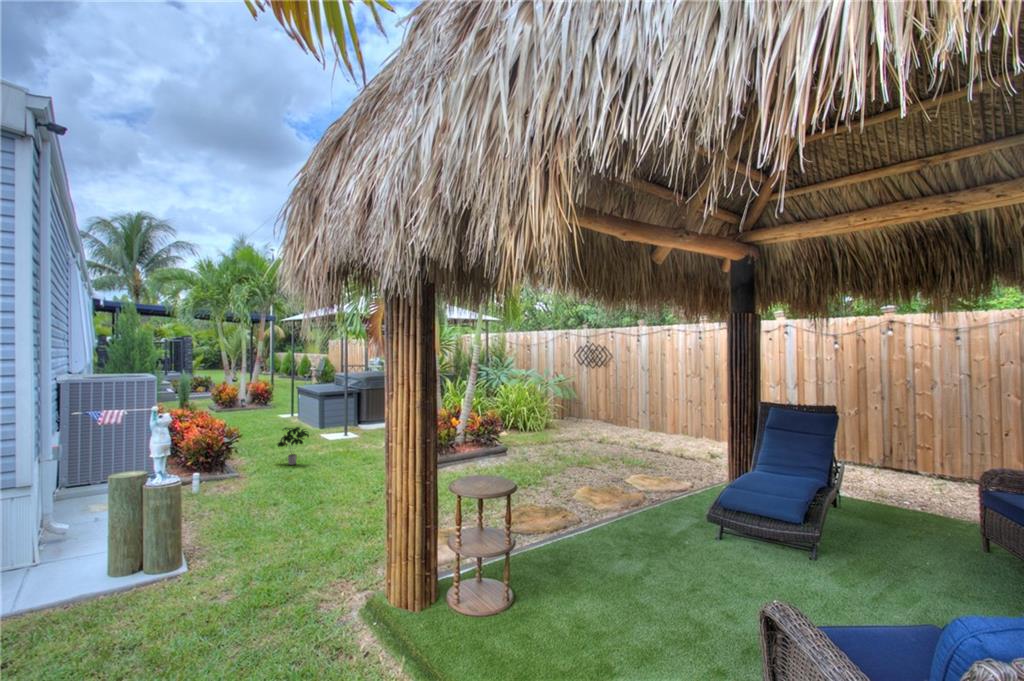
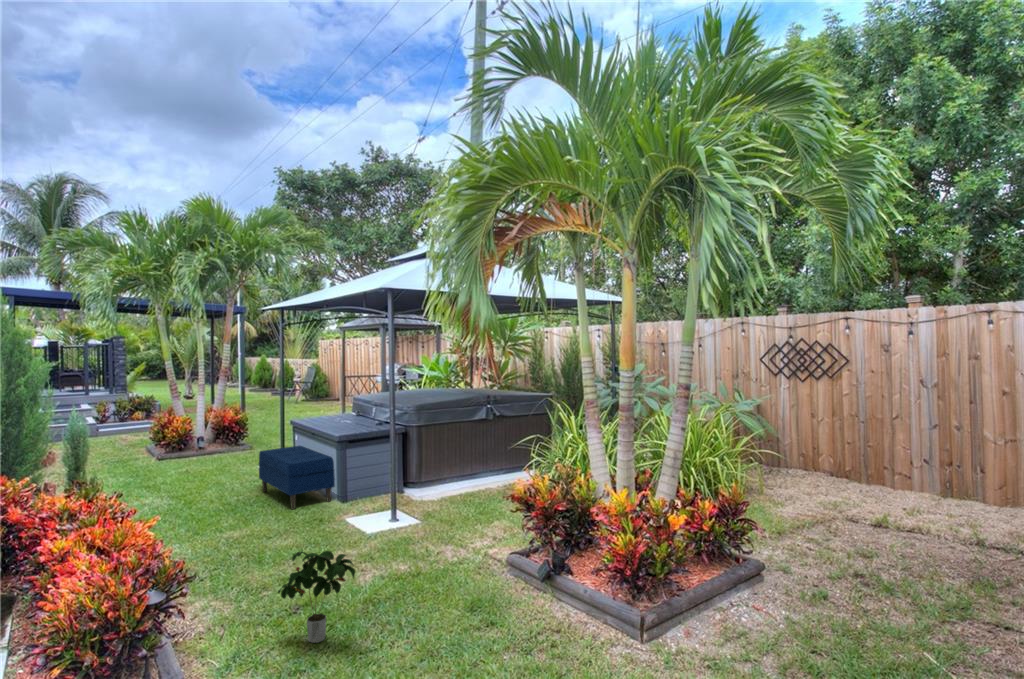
bench: none [276,400,317,431] -> present [259,446,335,509]

